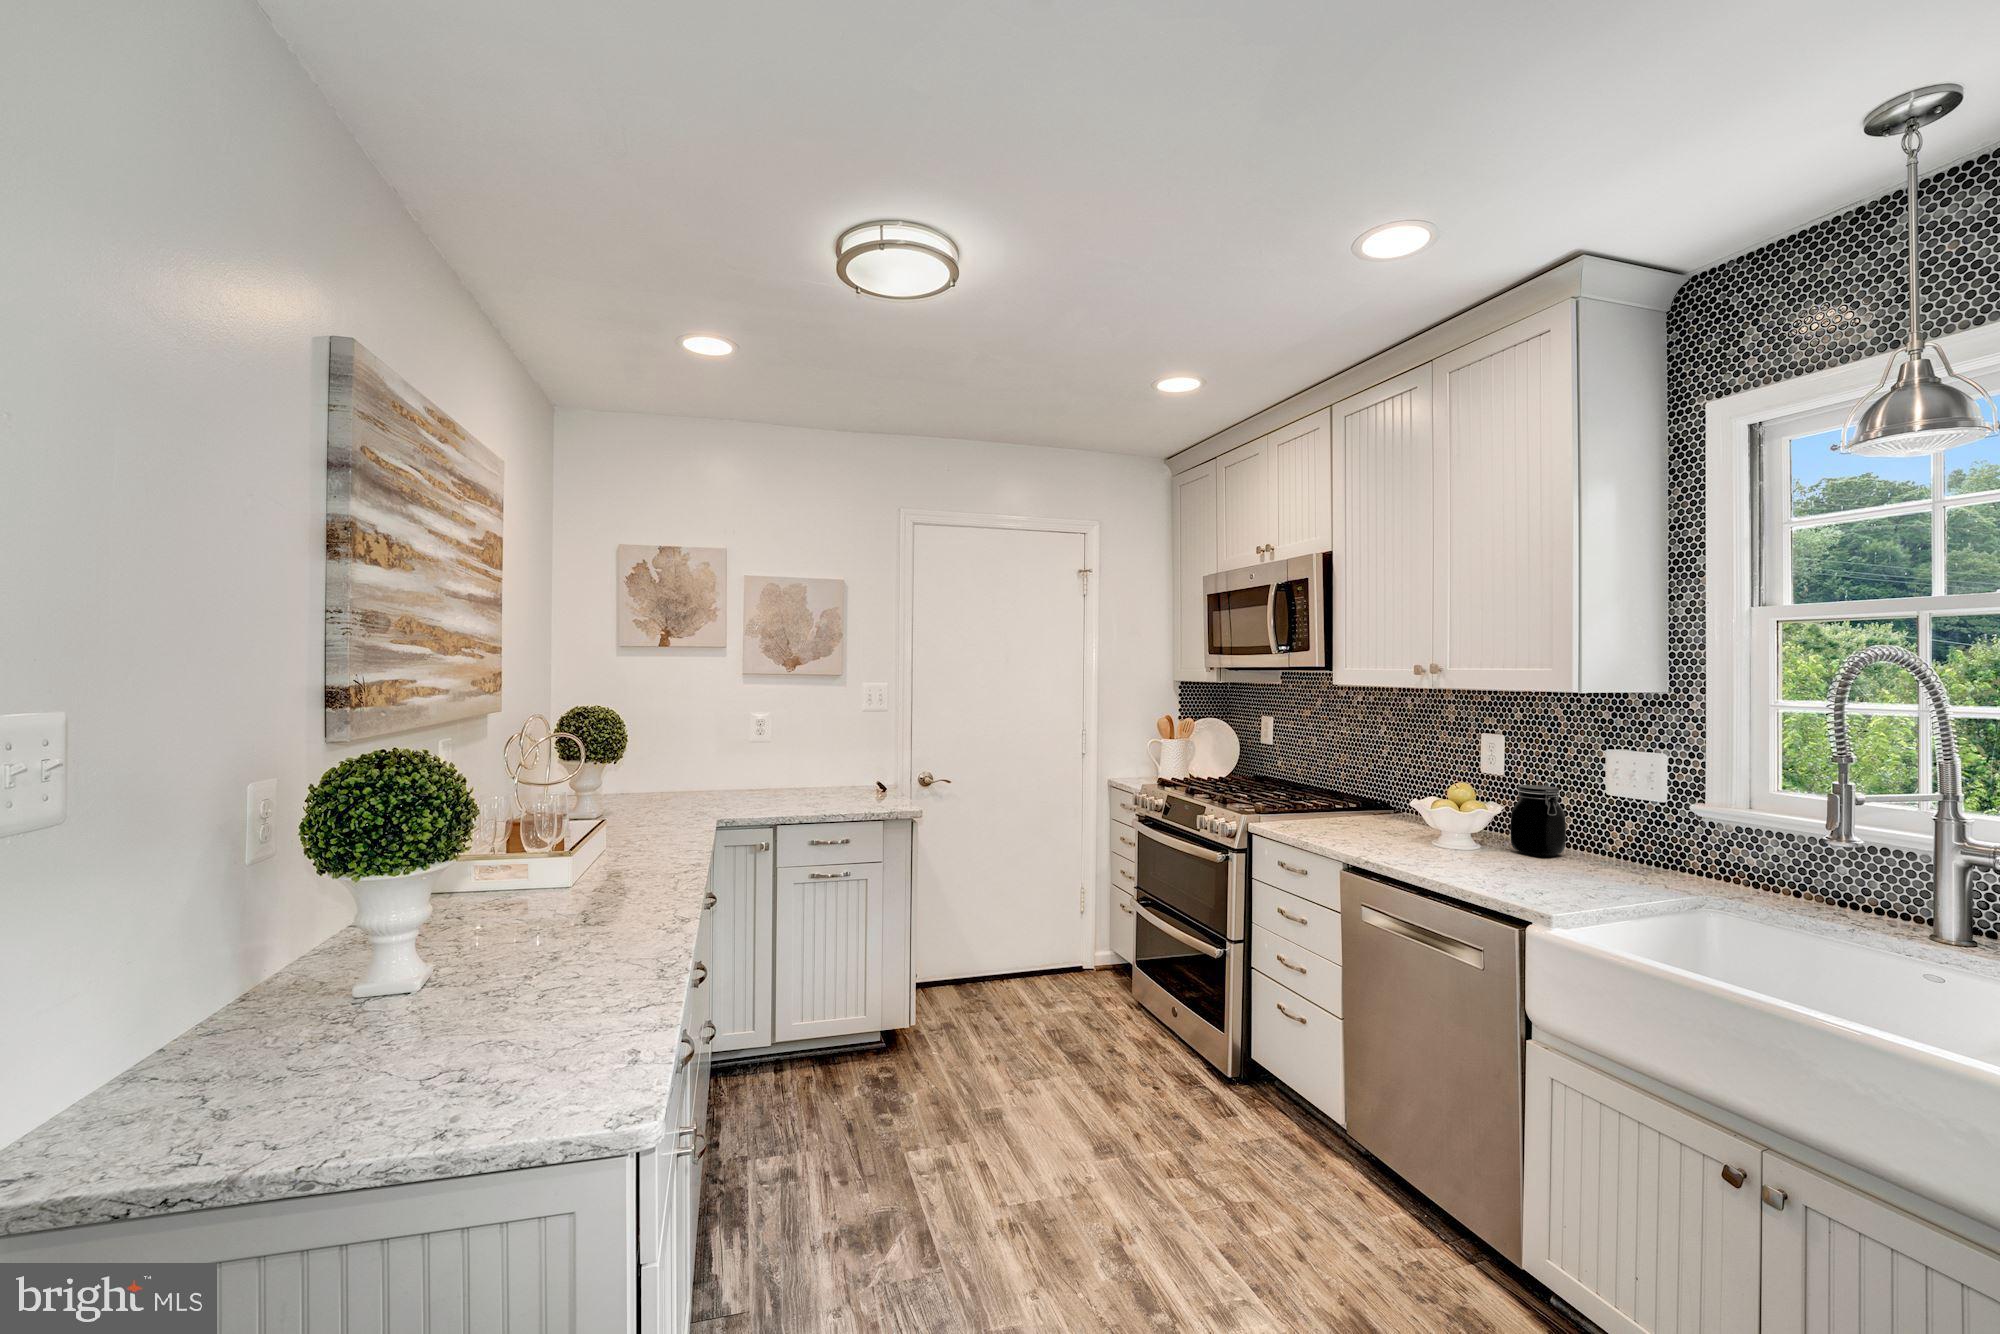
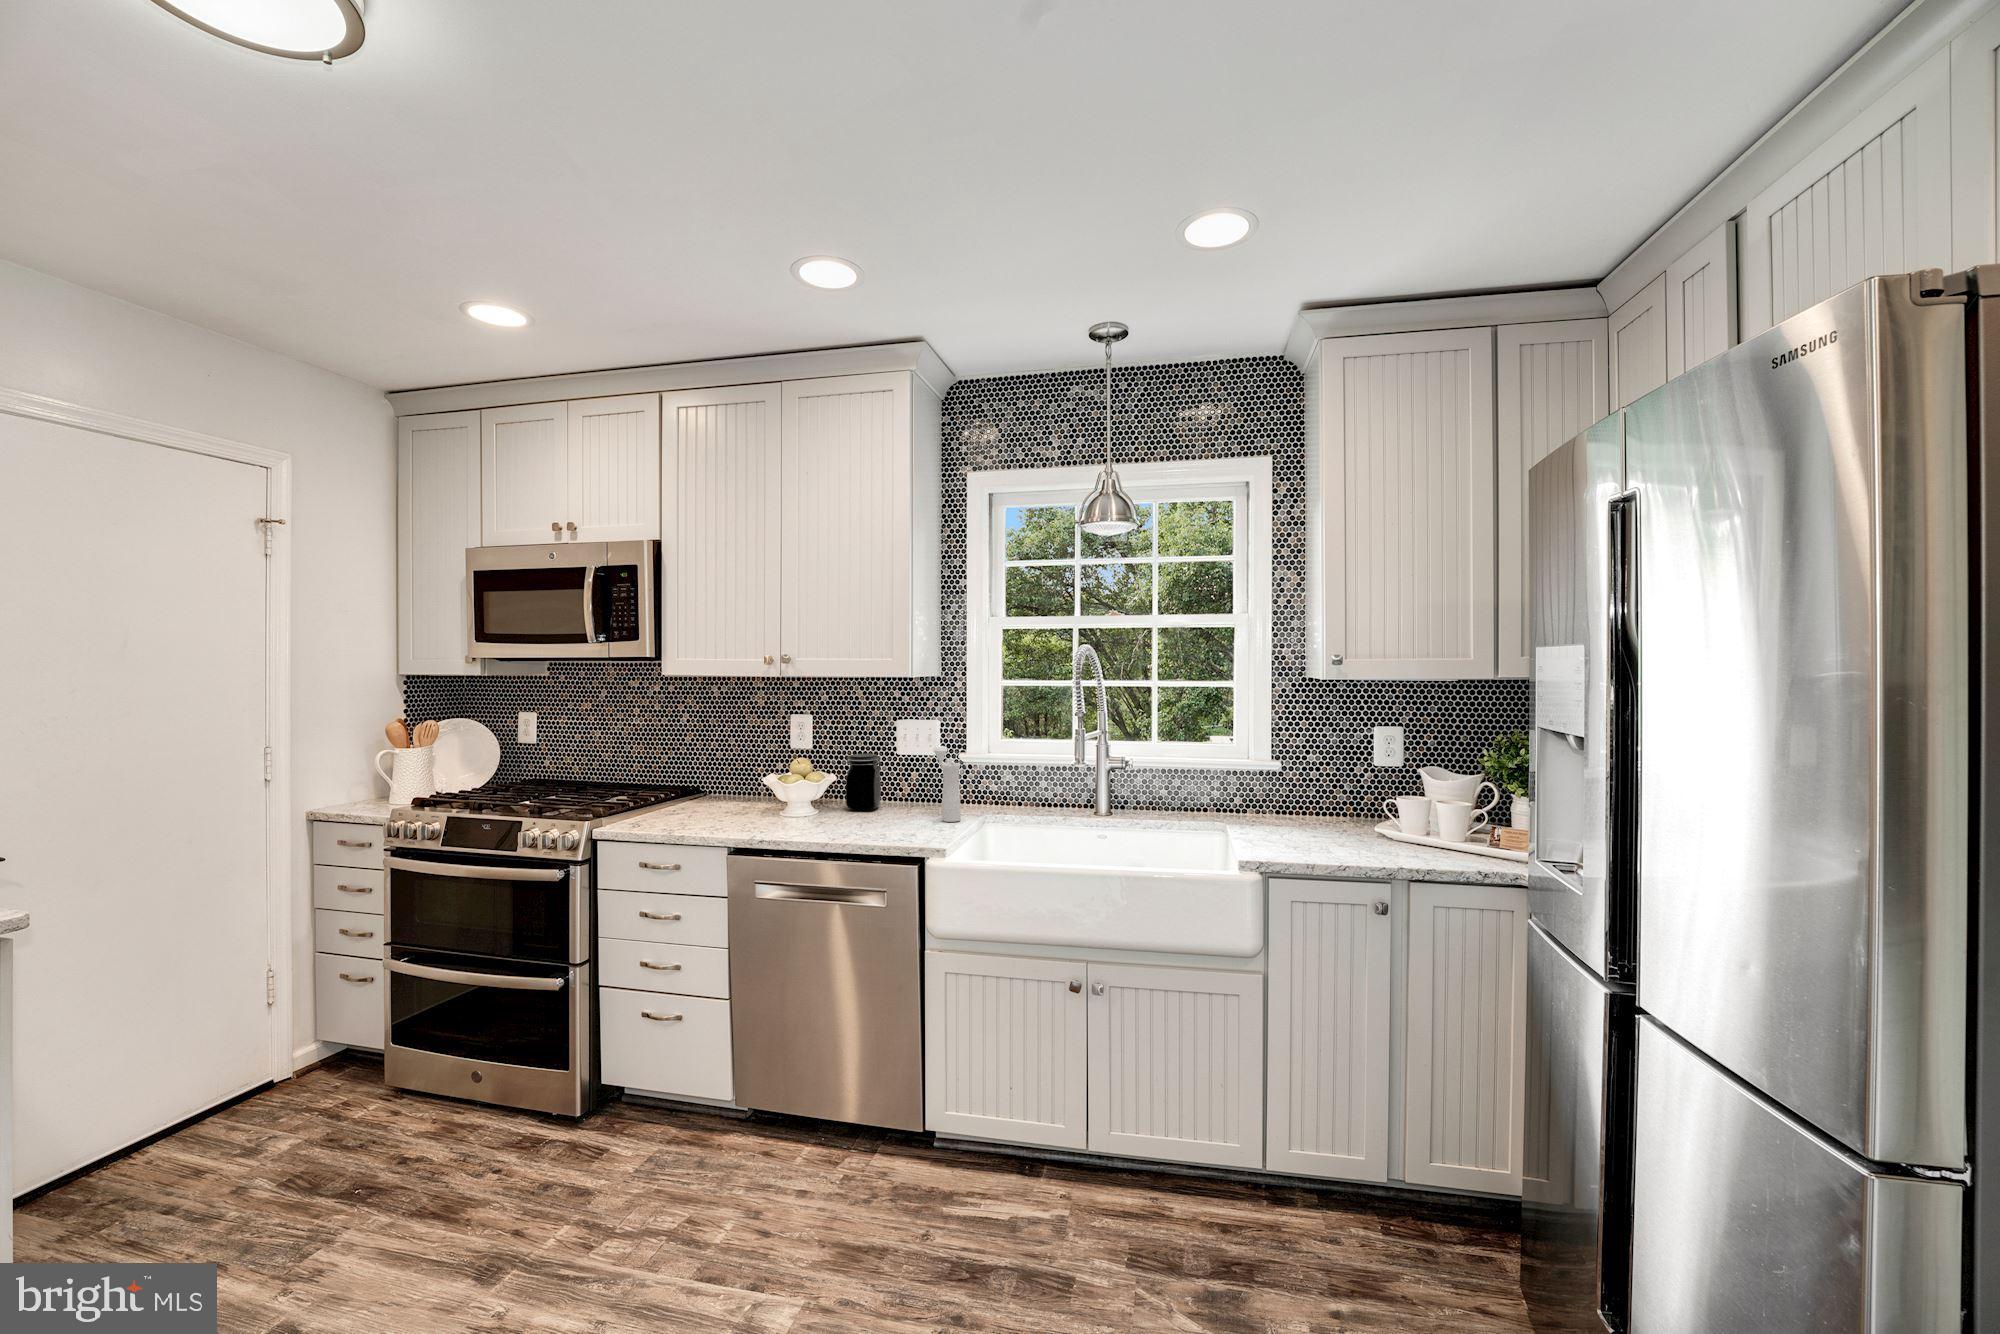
pepper mill: none [1618,786,1650,890] -> present [933,746,961,822]

